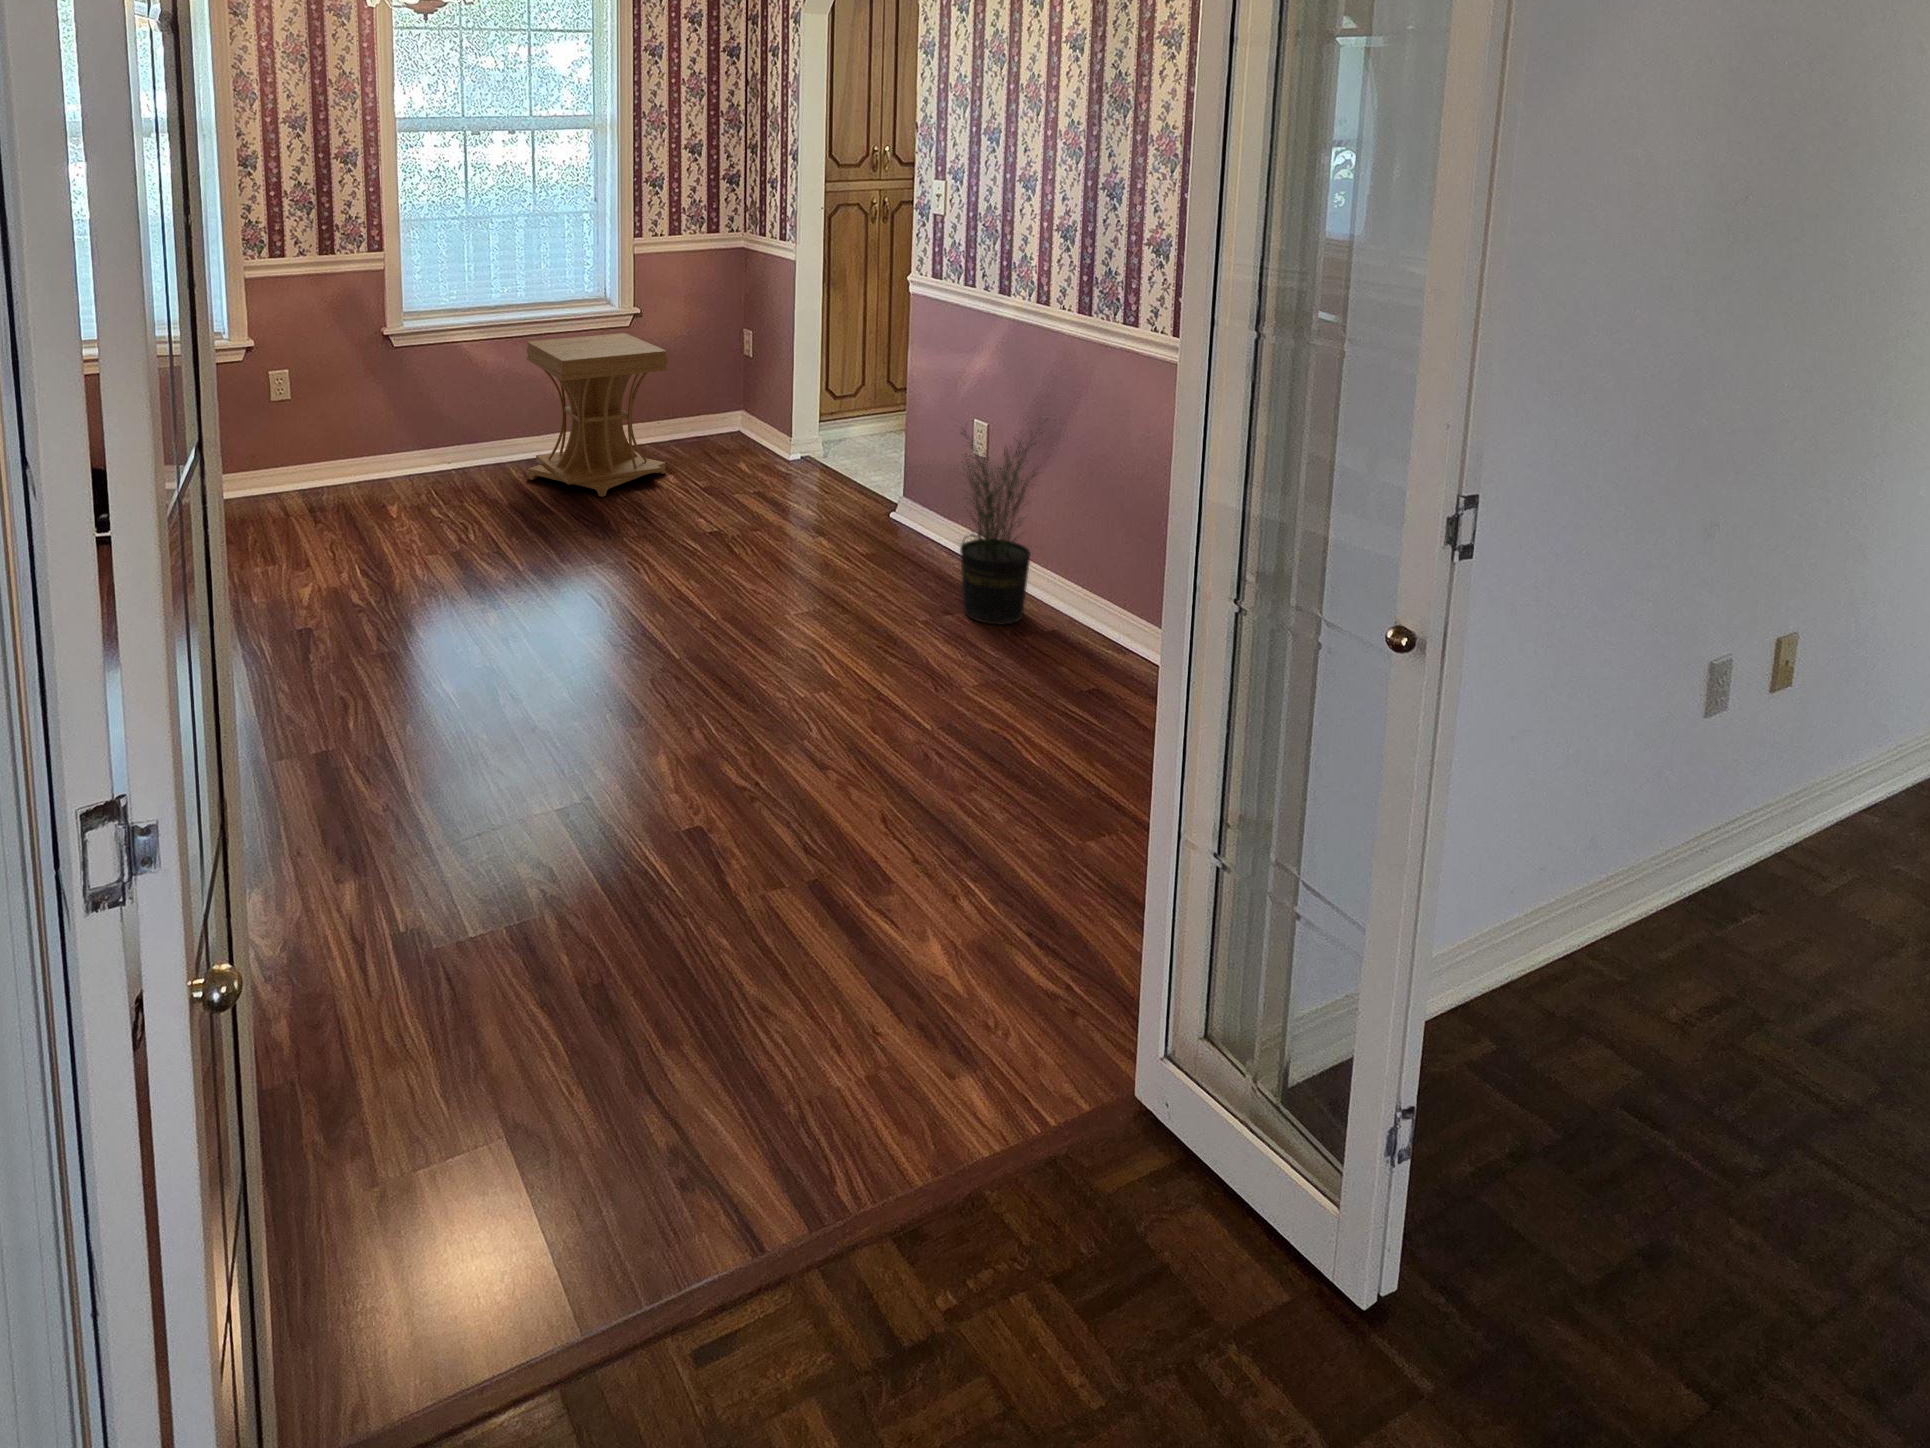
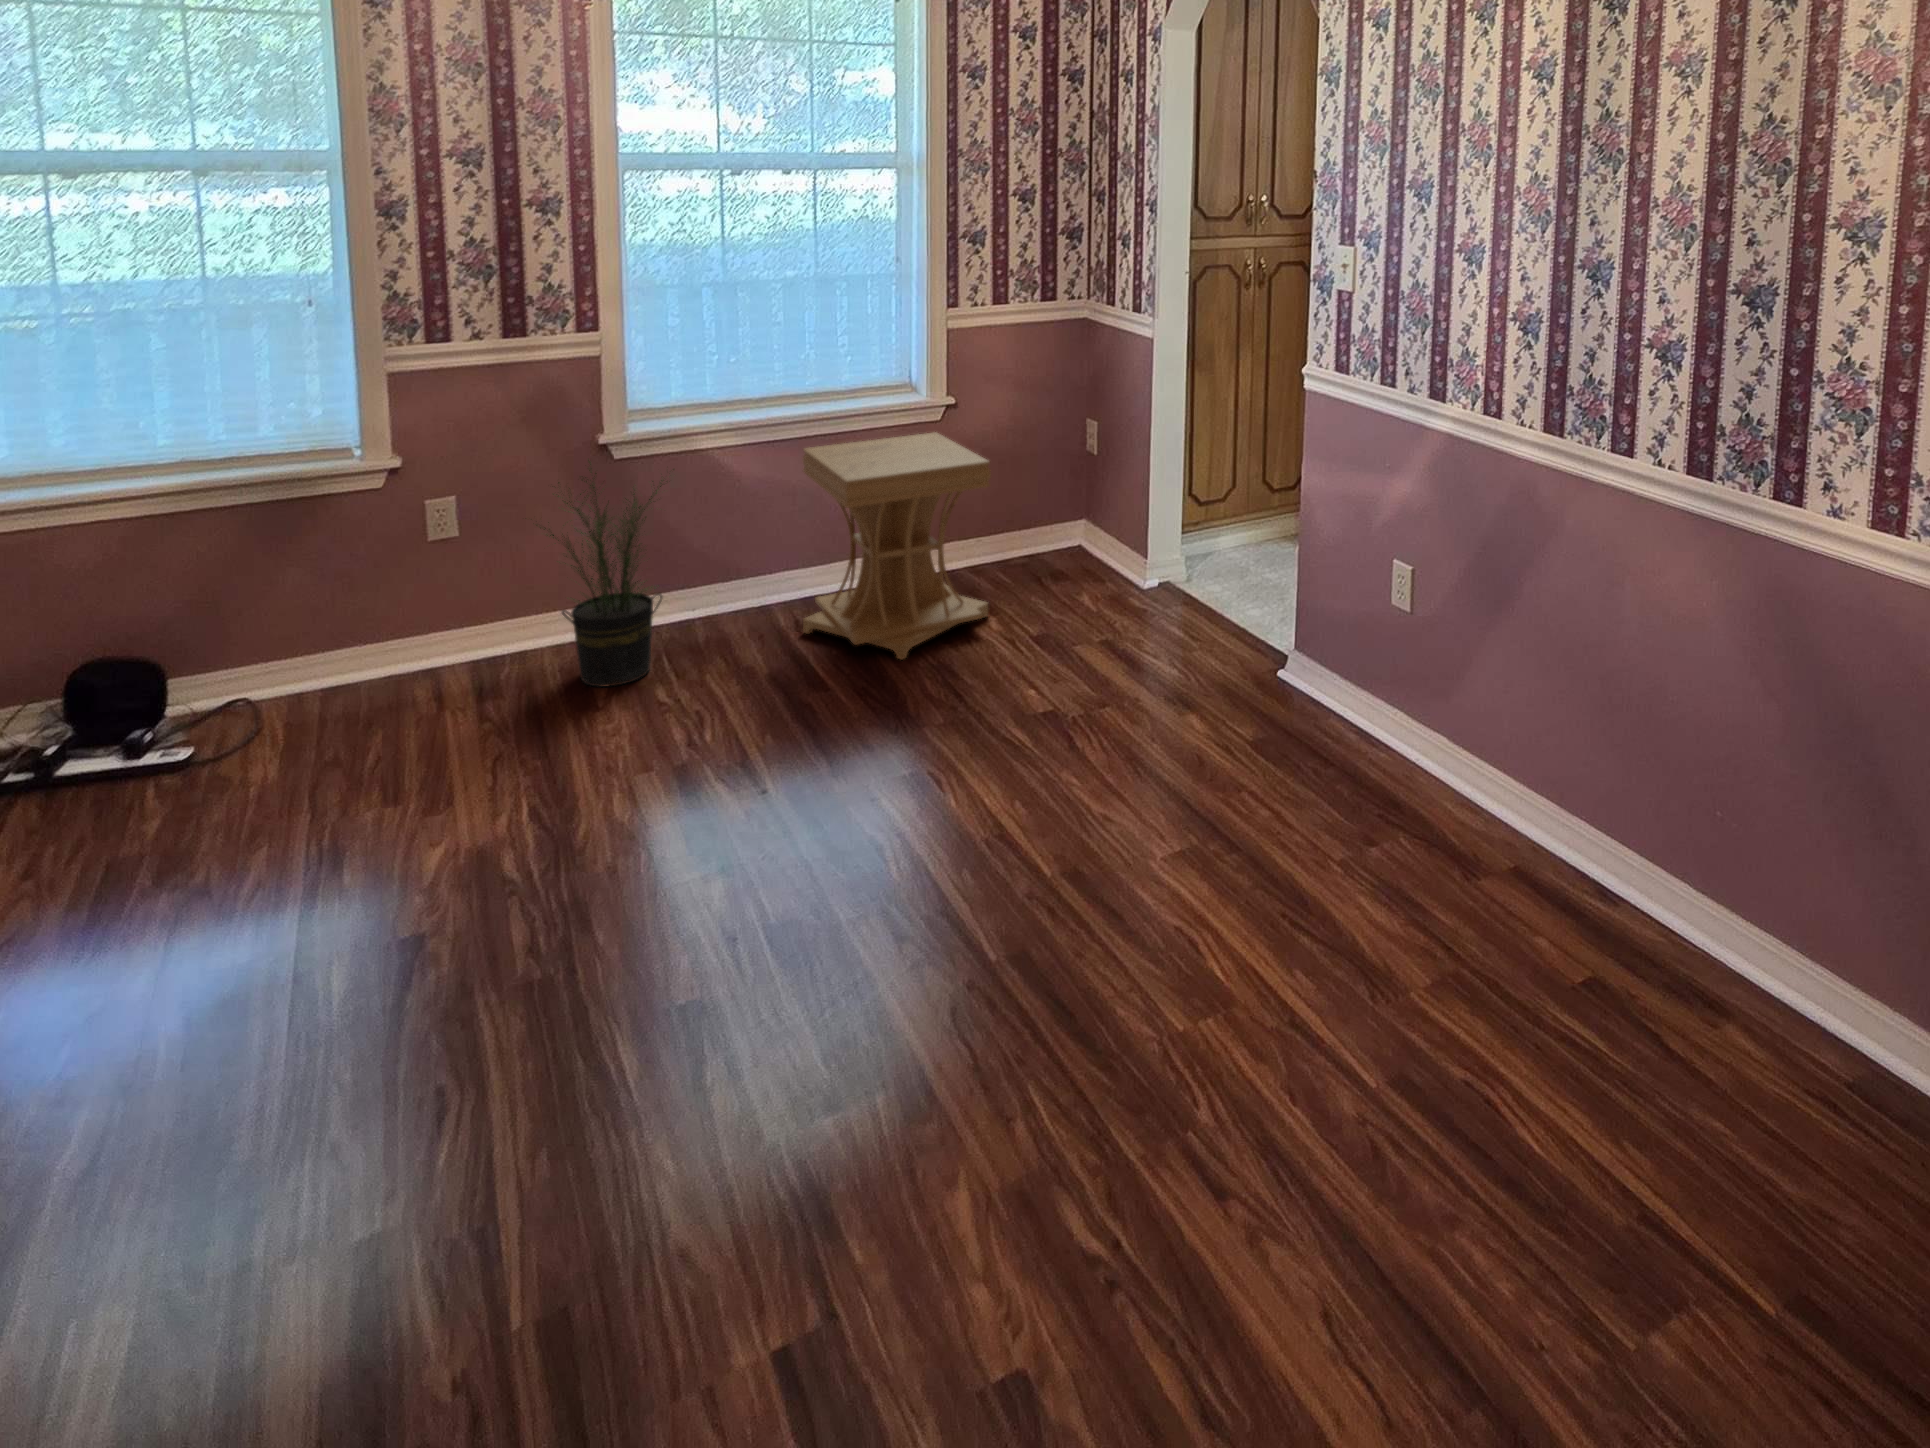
potted plant: present [958,419,1048,624] -> present [536,459,674,687]

